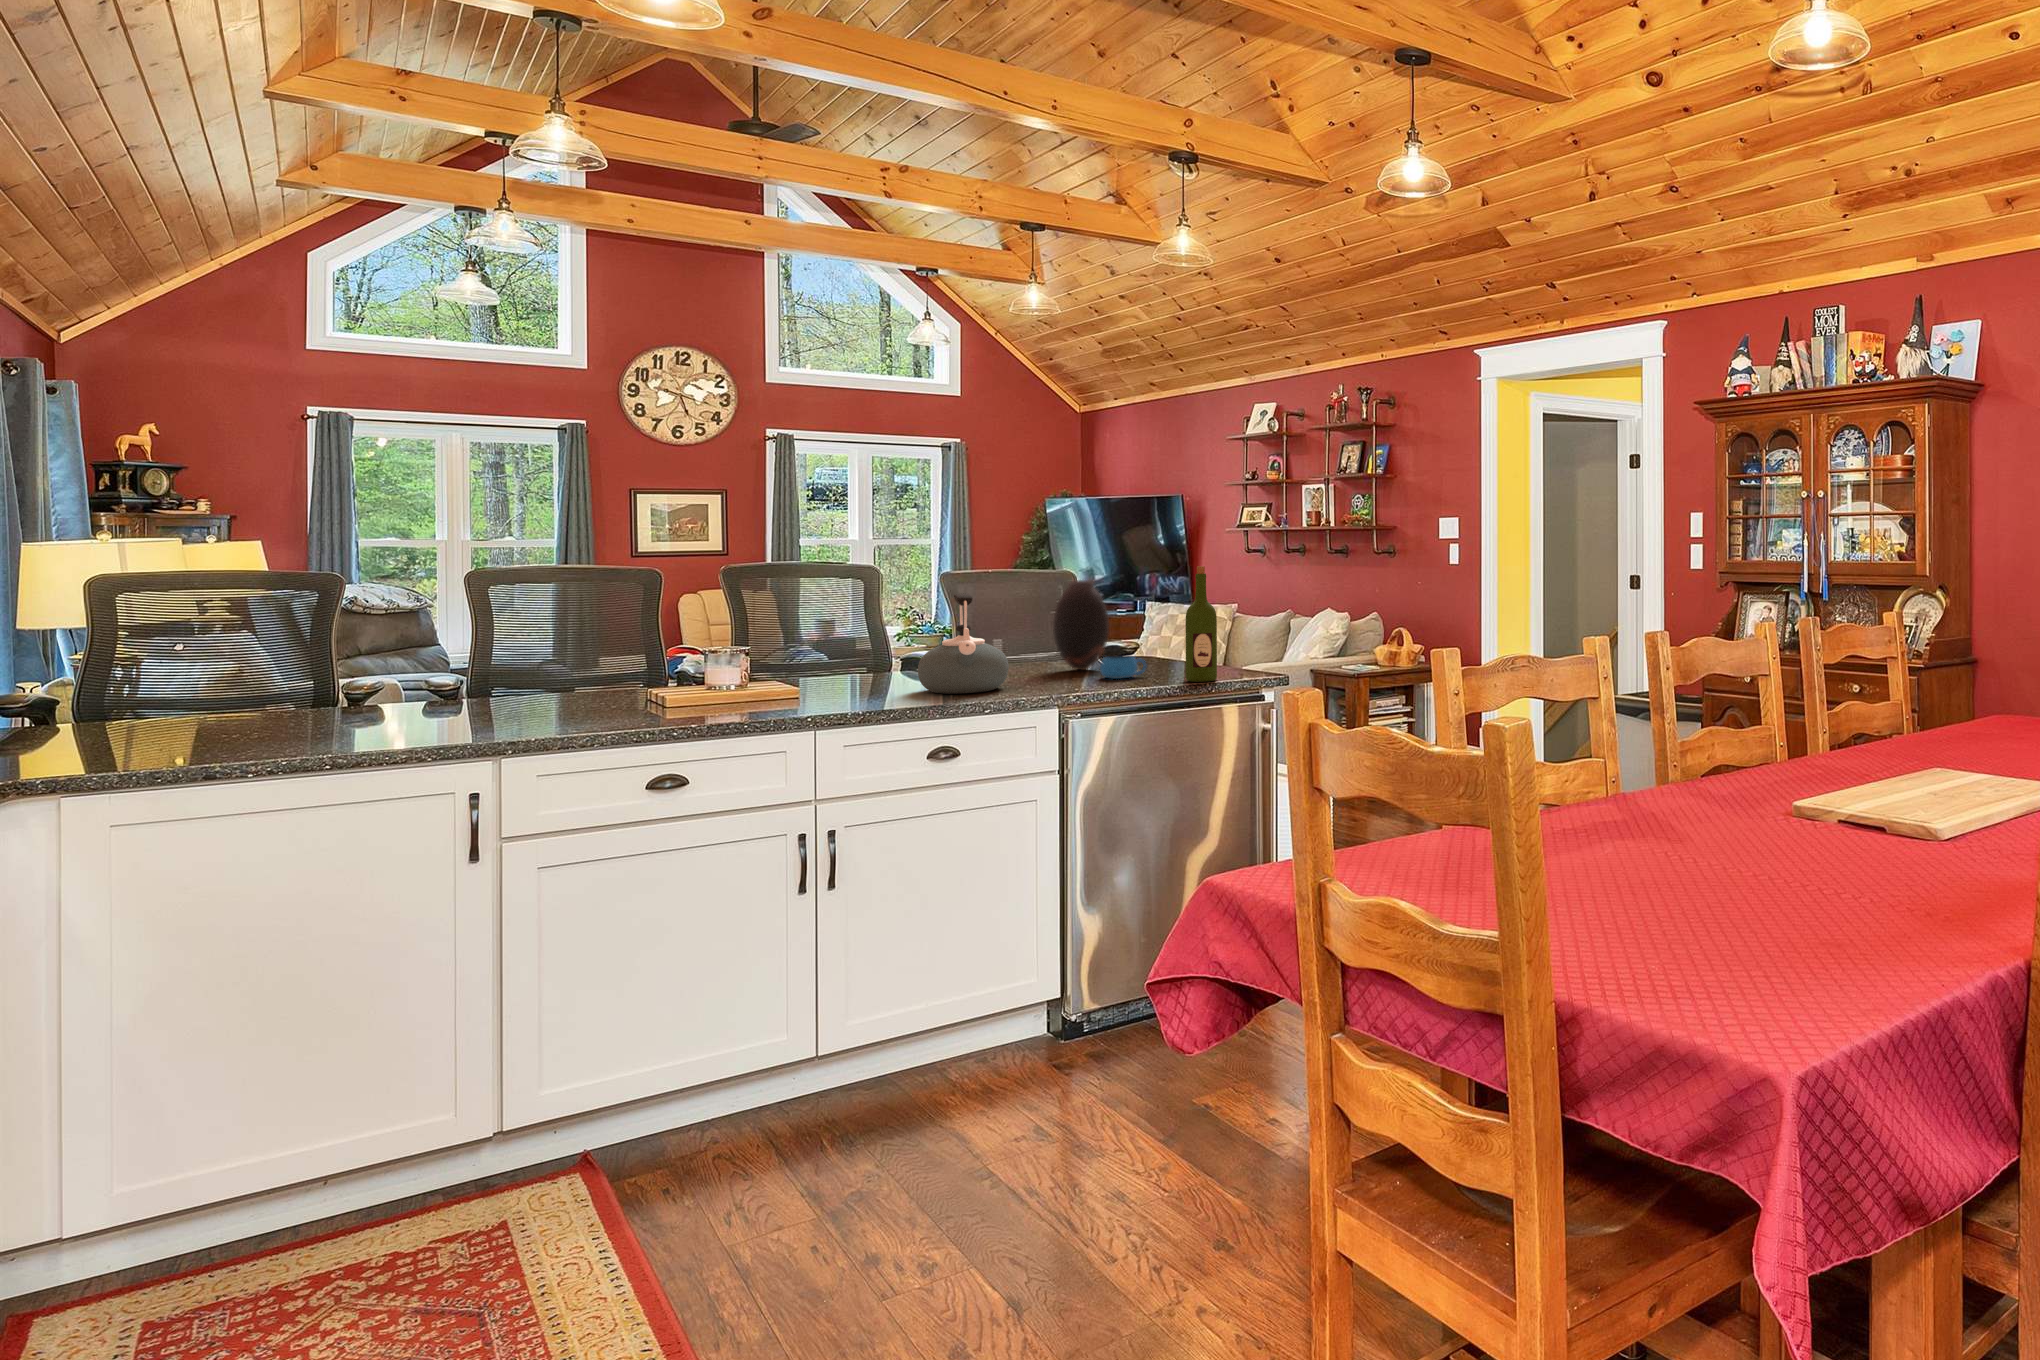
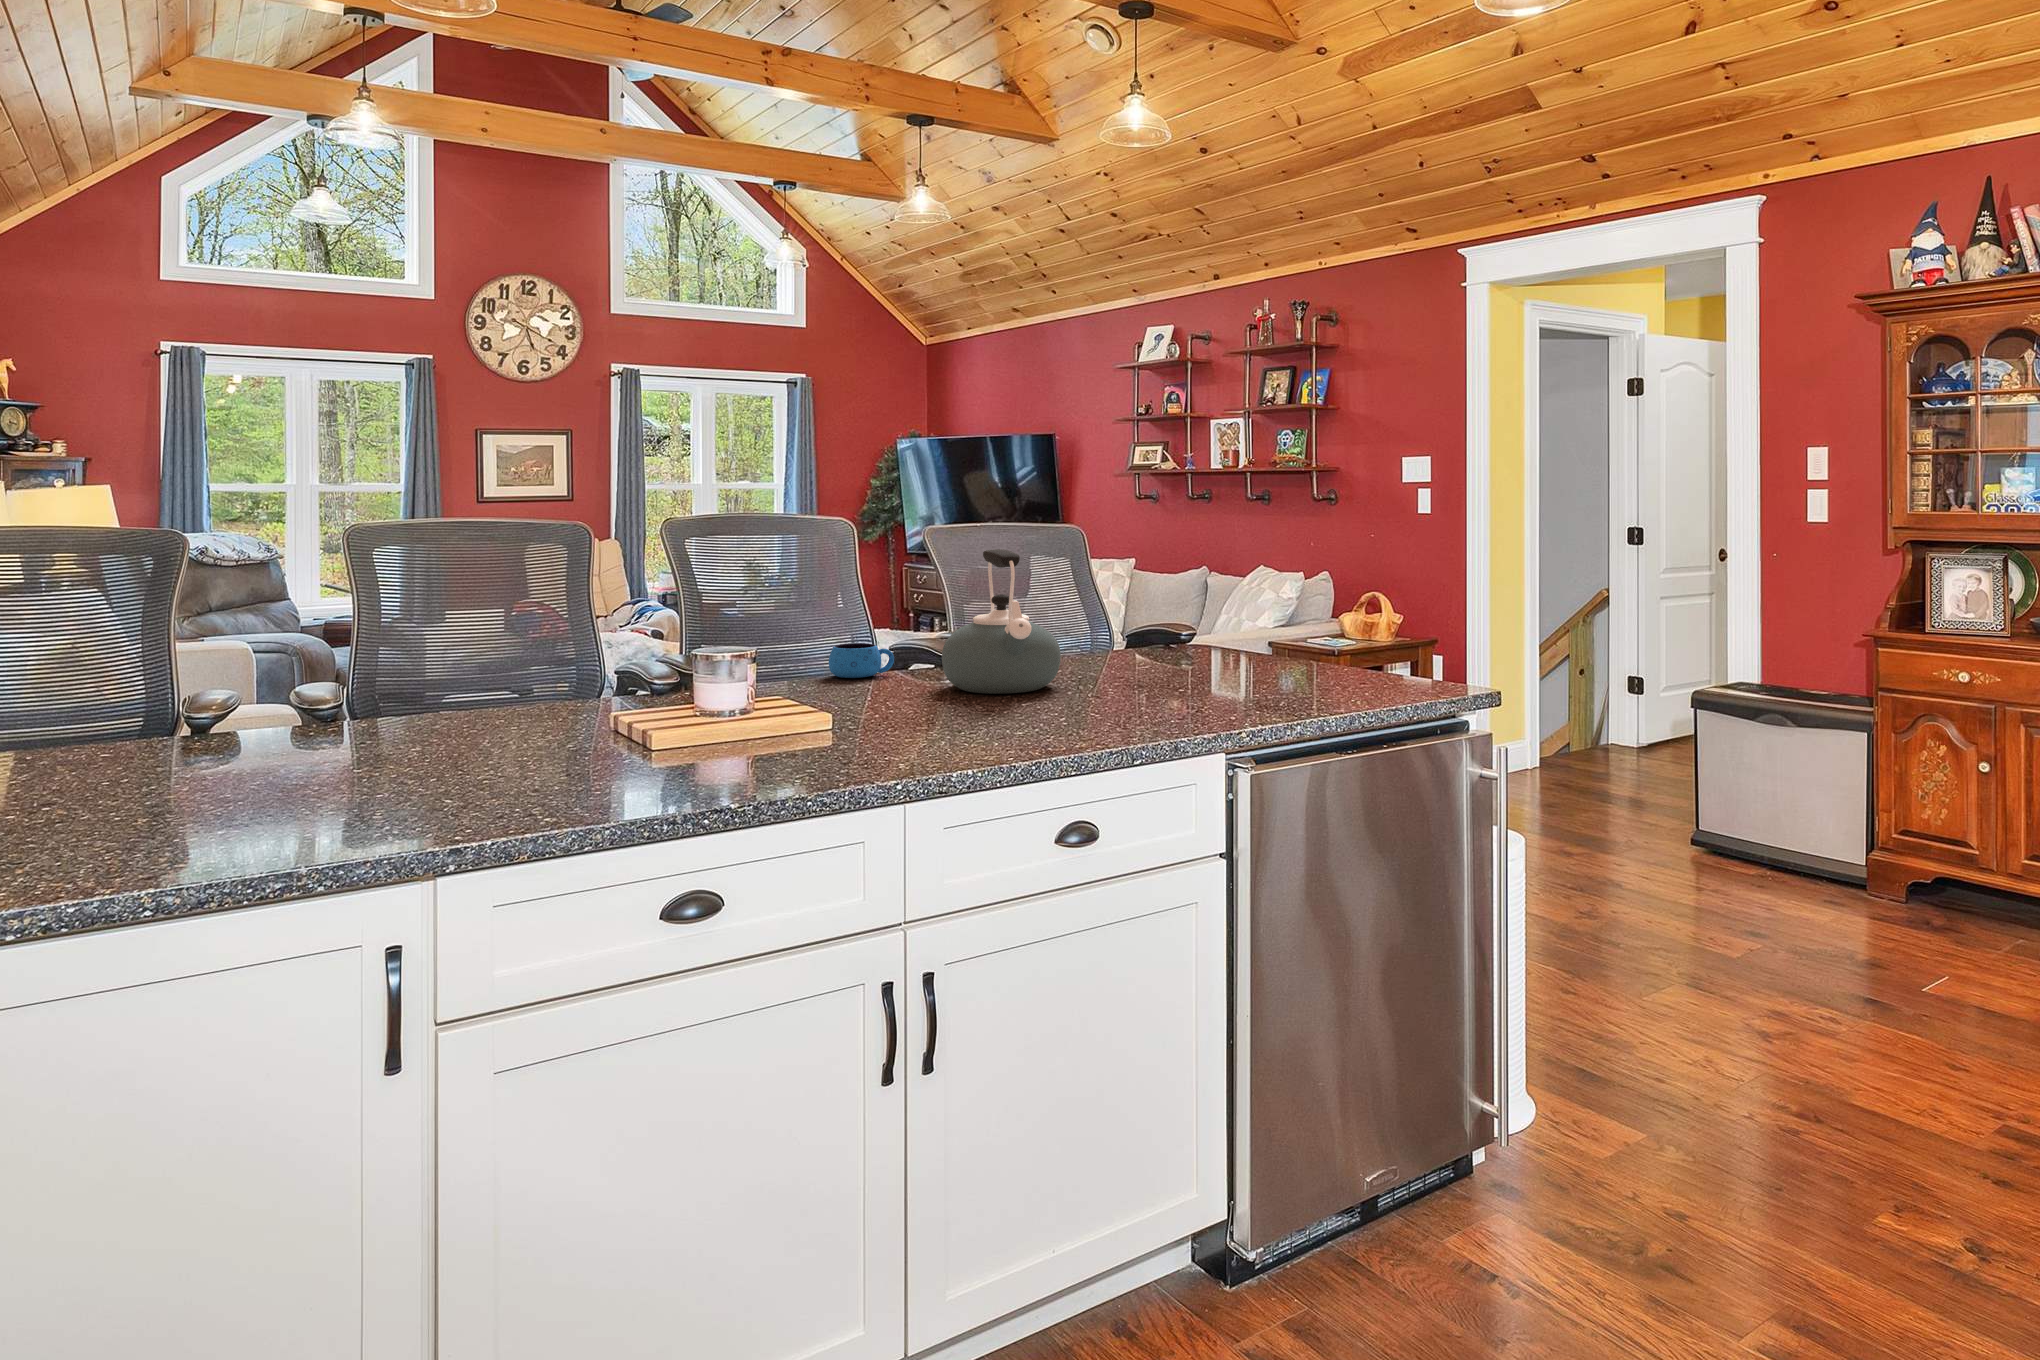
wine bottle: present [1185,566,1217,682] -> none [1294,513,1338,679]
vase: present [1053,580,1109,670] -> none [1083,532,1156,656]
mug: present [1100,655,1146,679] -> present [829,643,894,678]

